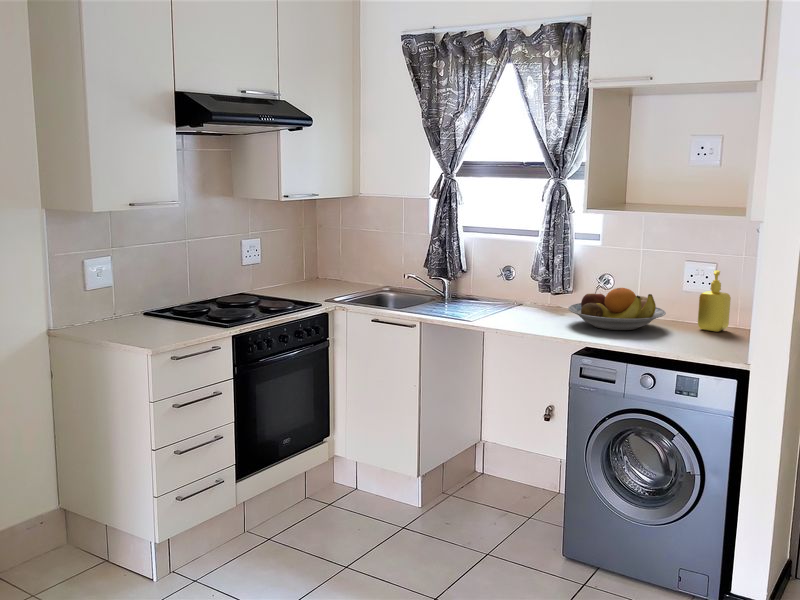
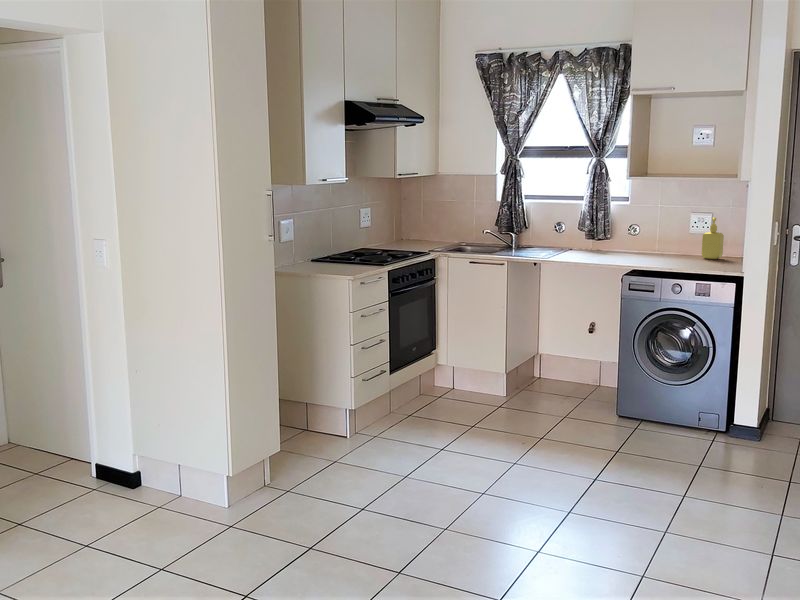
fruit bowl: present [568,288,666,330] -> none [613,231,681,260]

